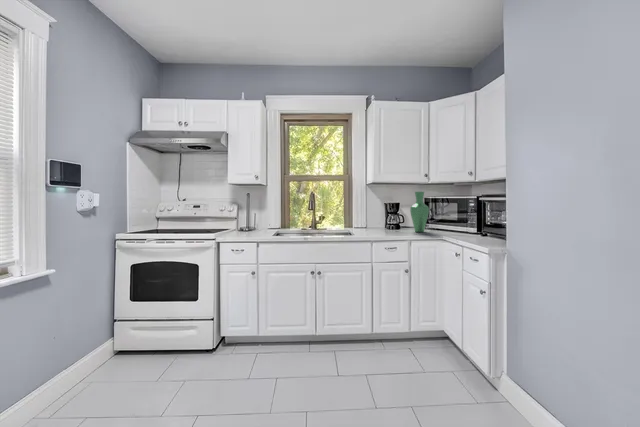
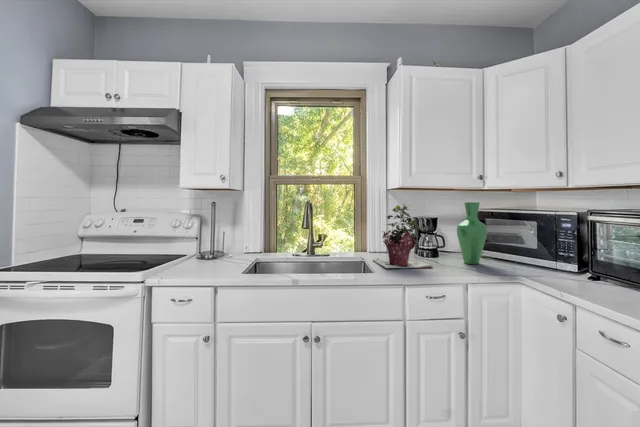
potted plant: none [355,193,393,234] -> present [373,204,433,268]

